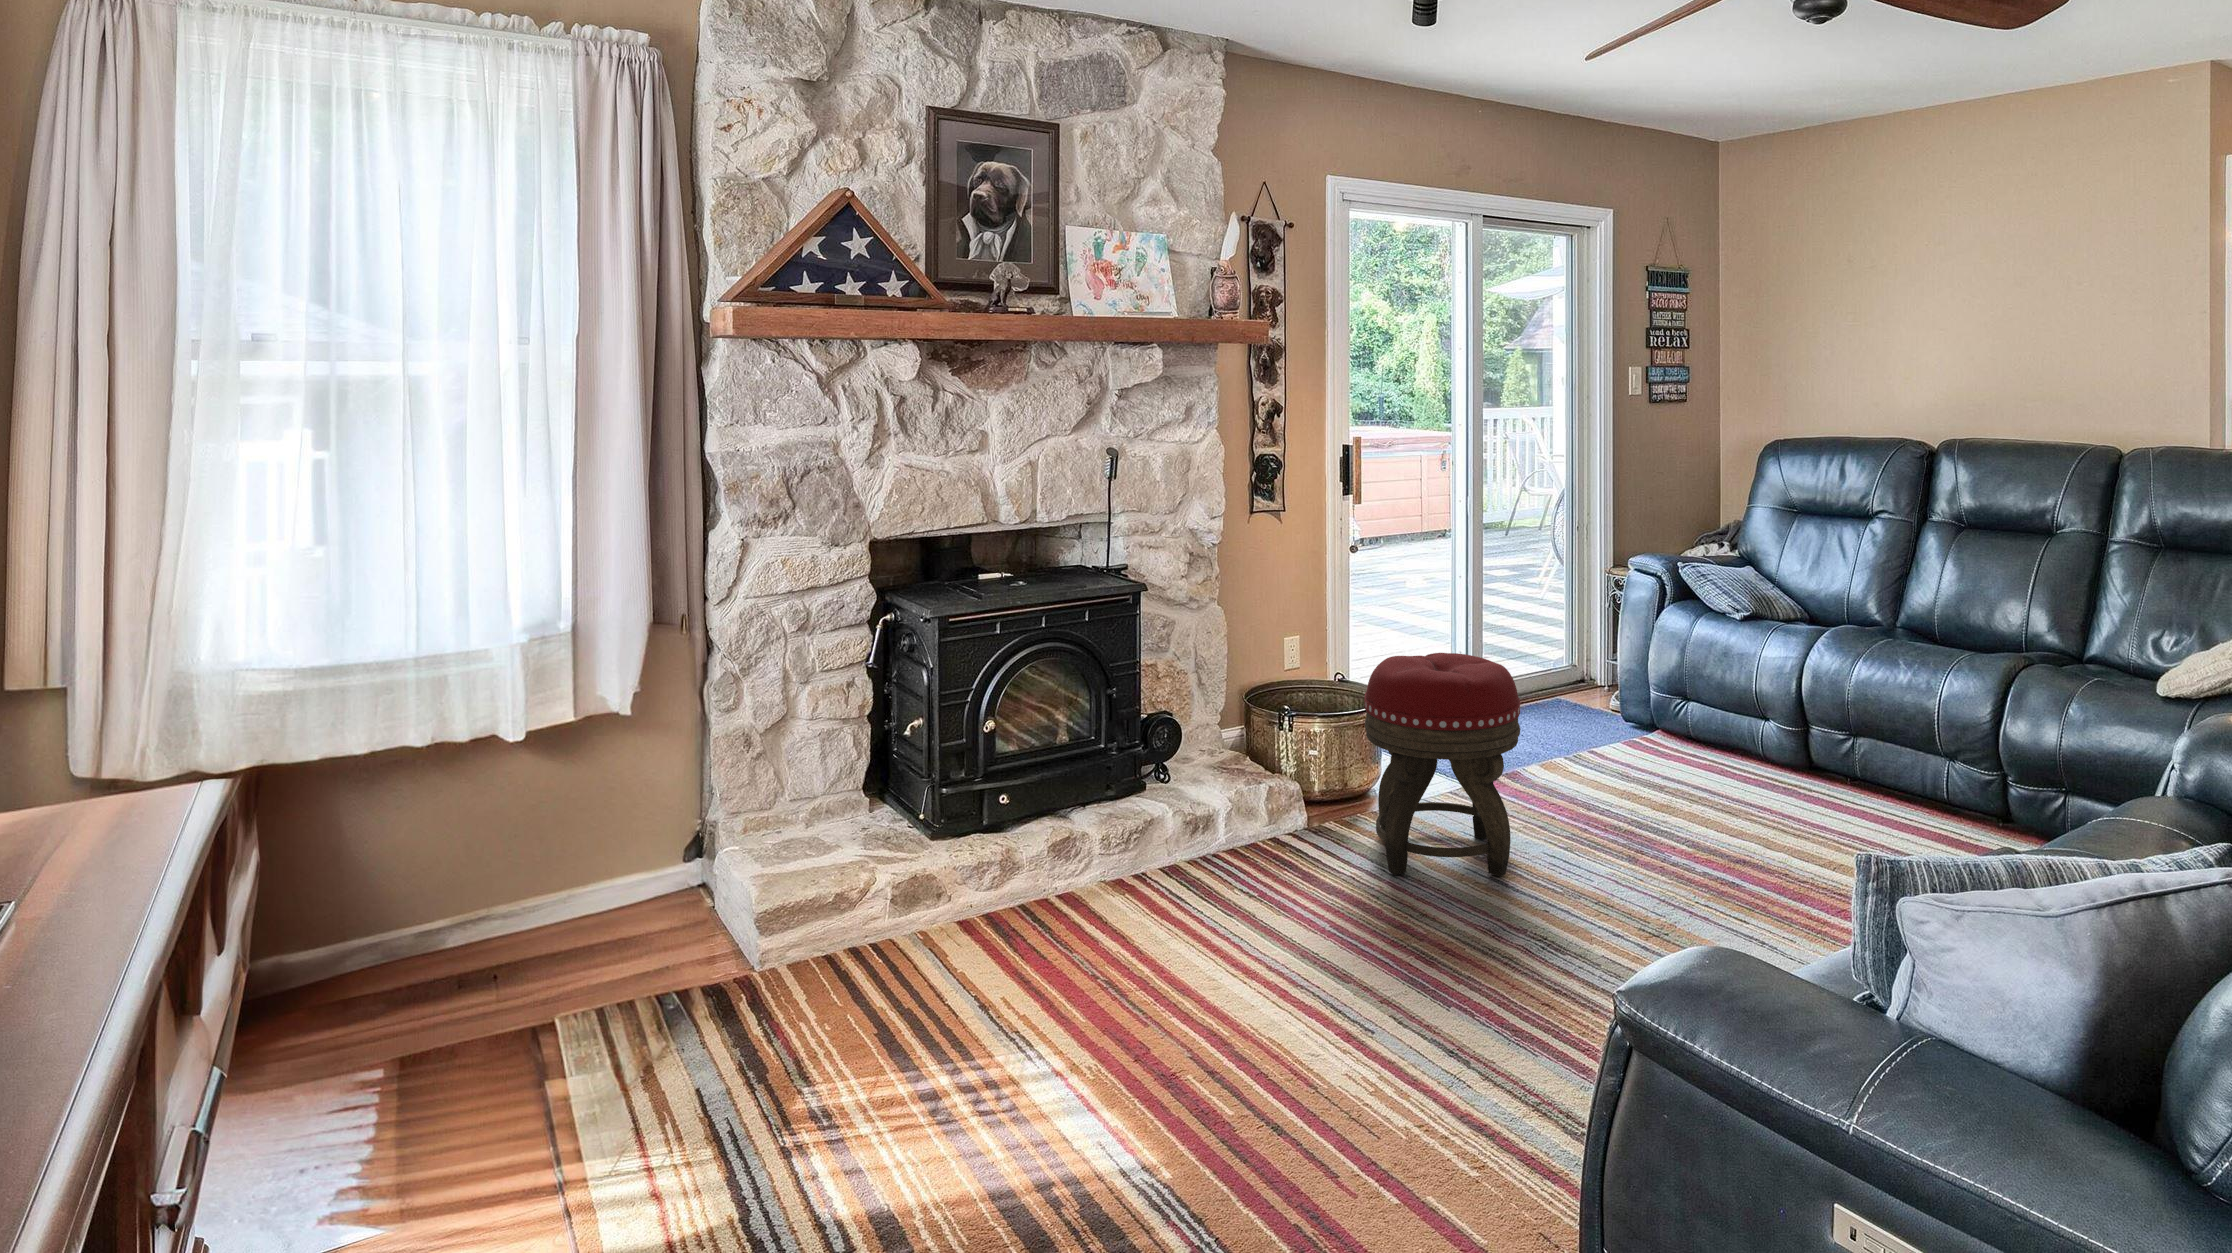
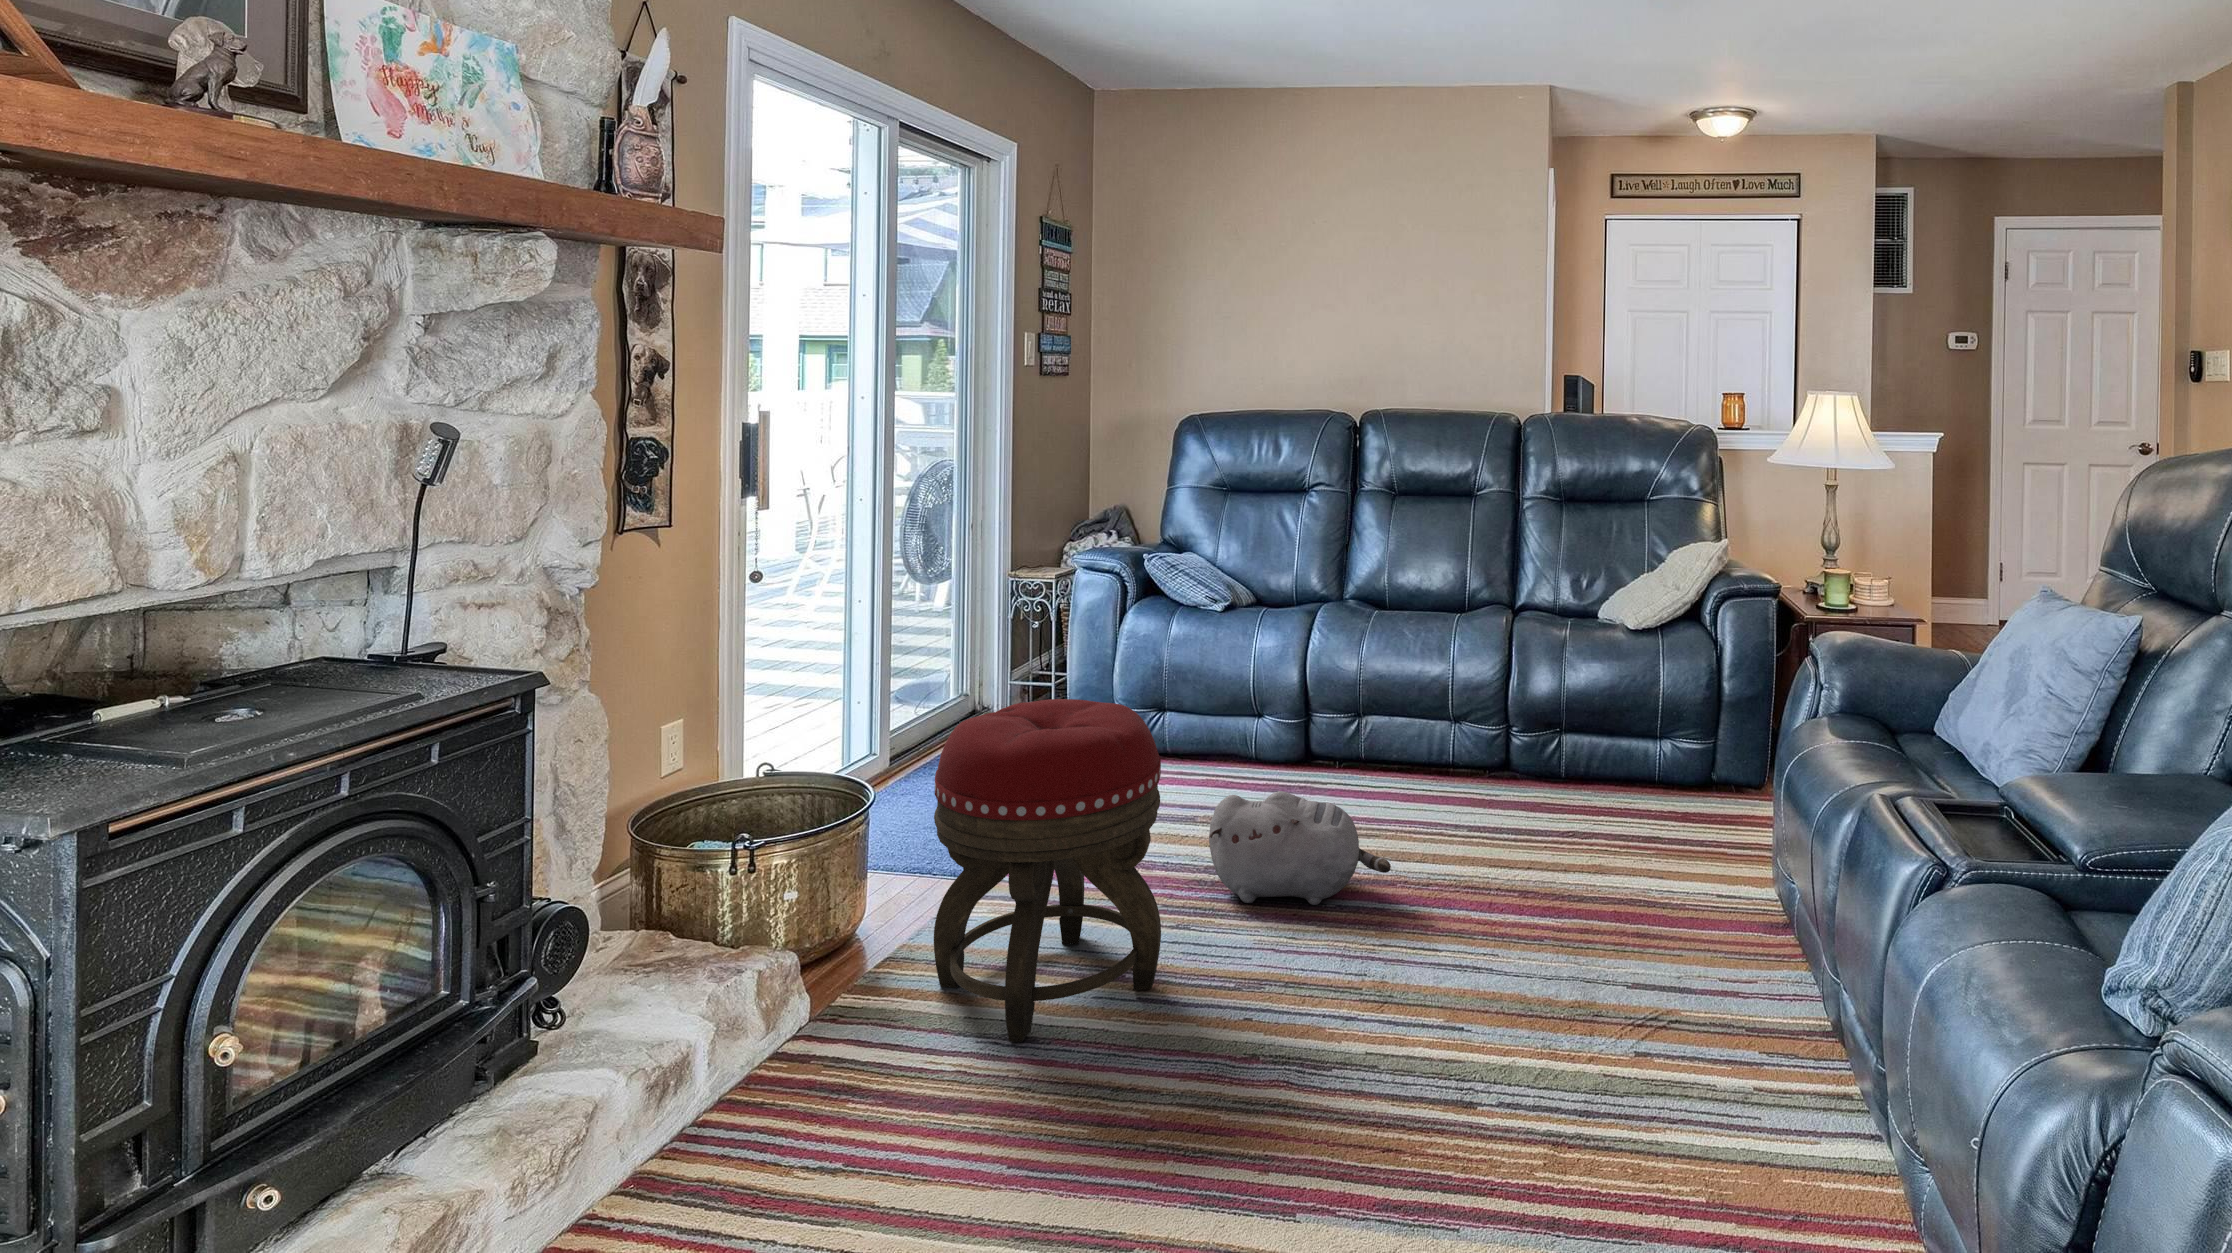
plush toy: none [1599,763,1741,870] -> present [1209,791,1391,905]

